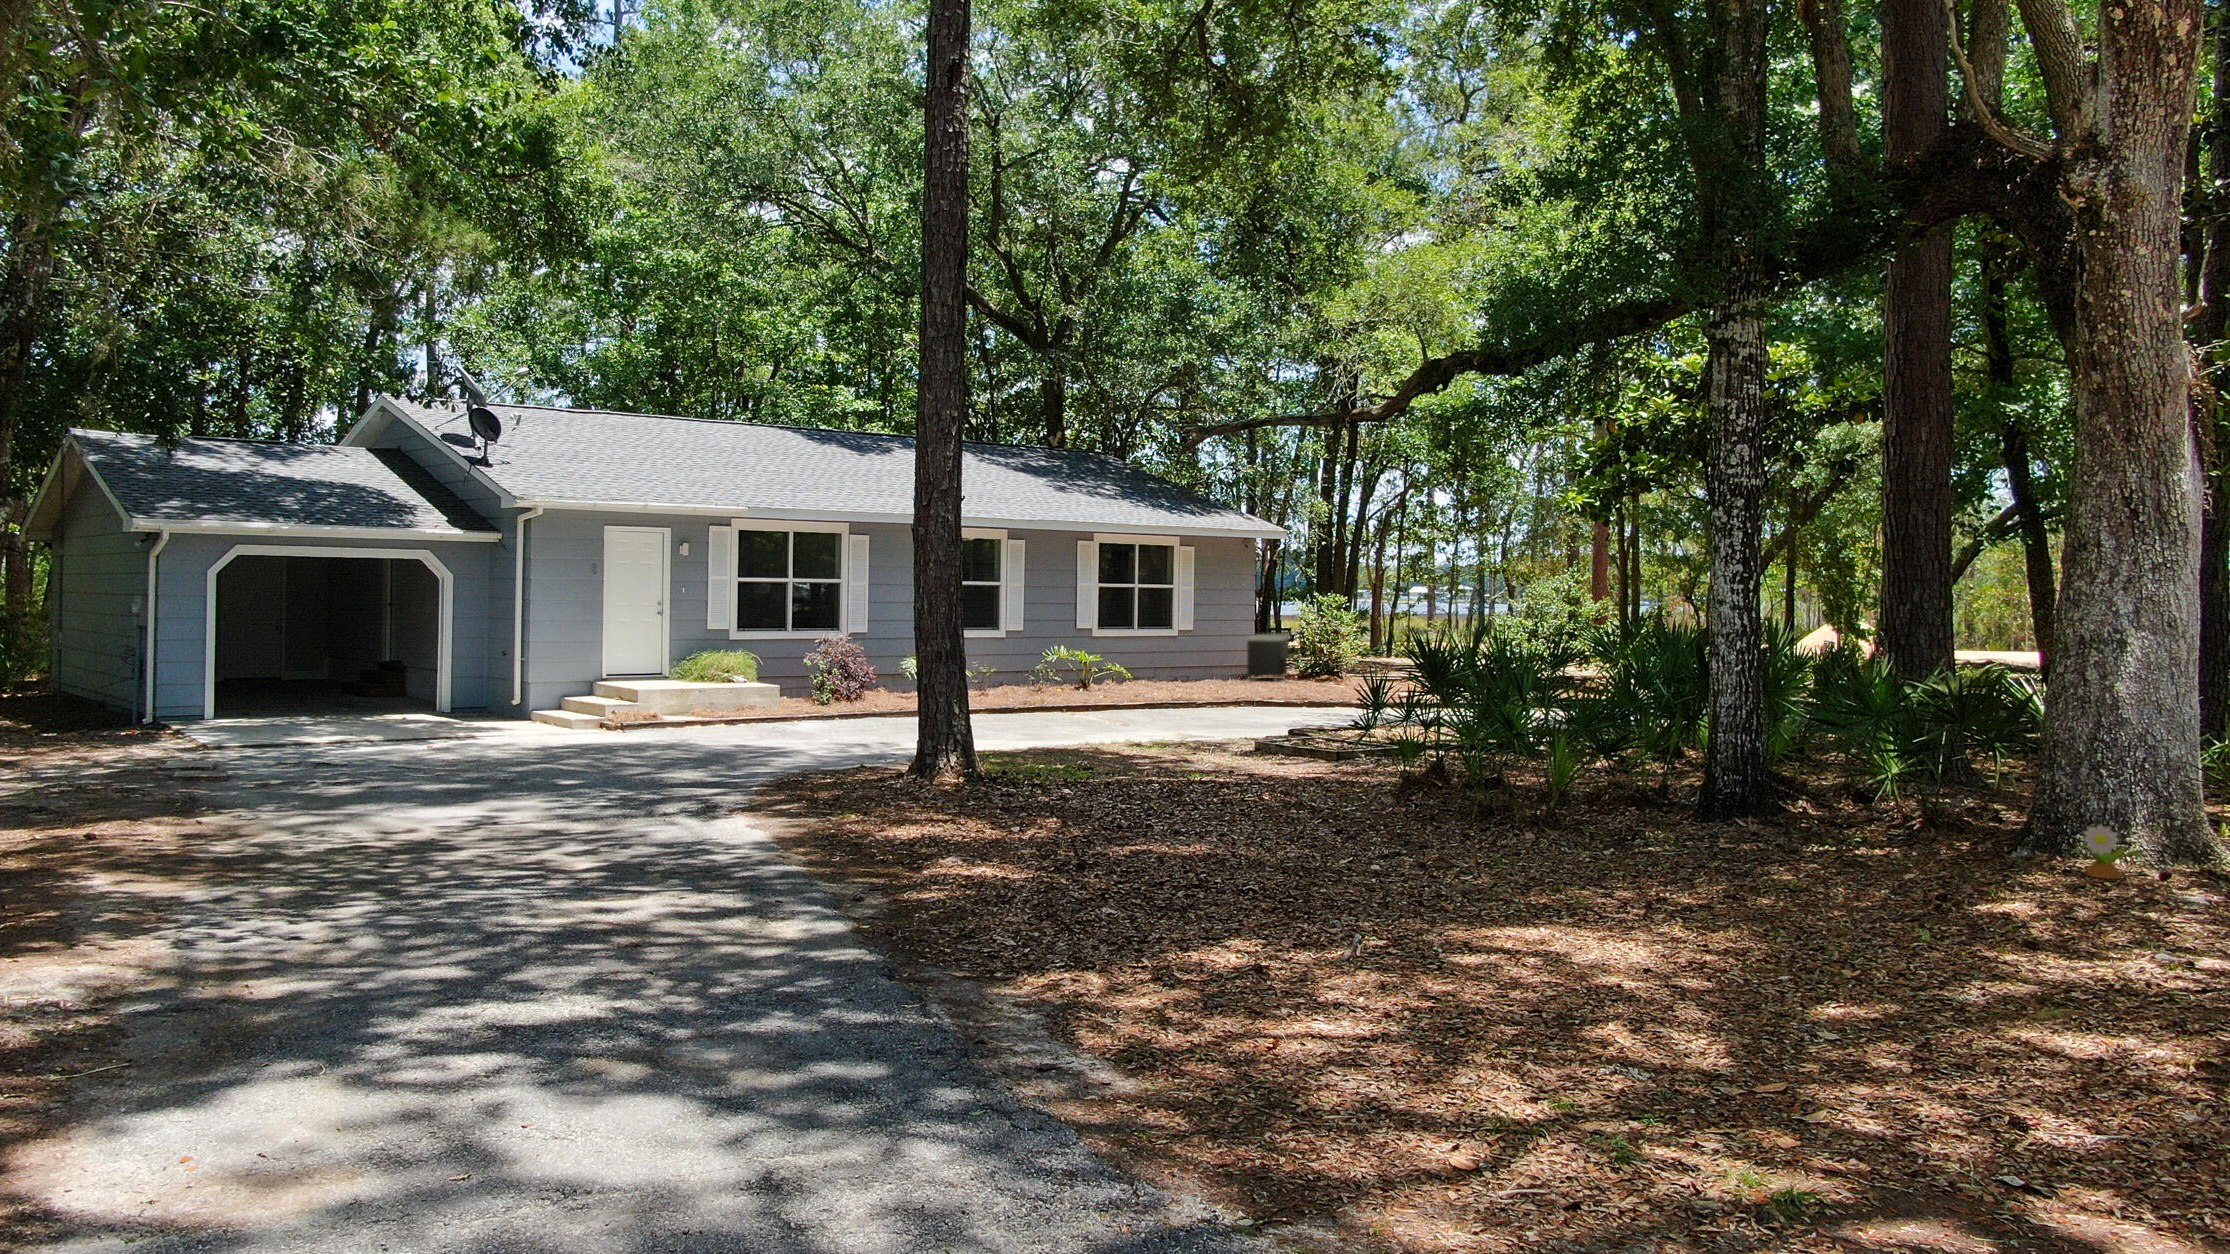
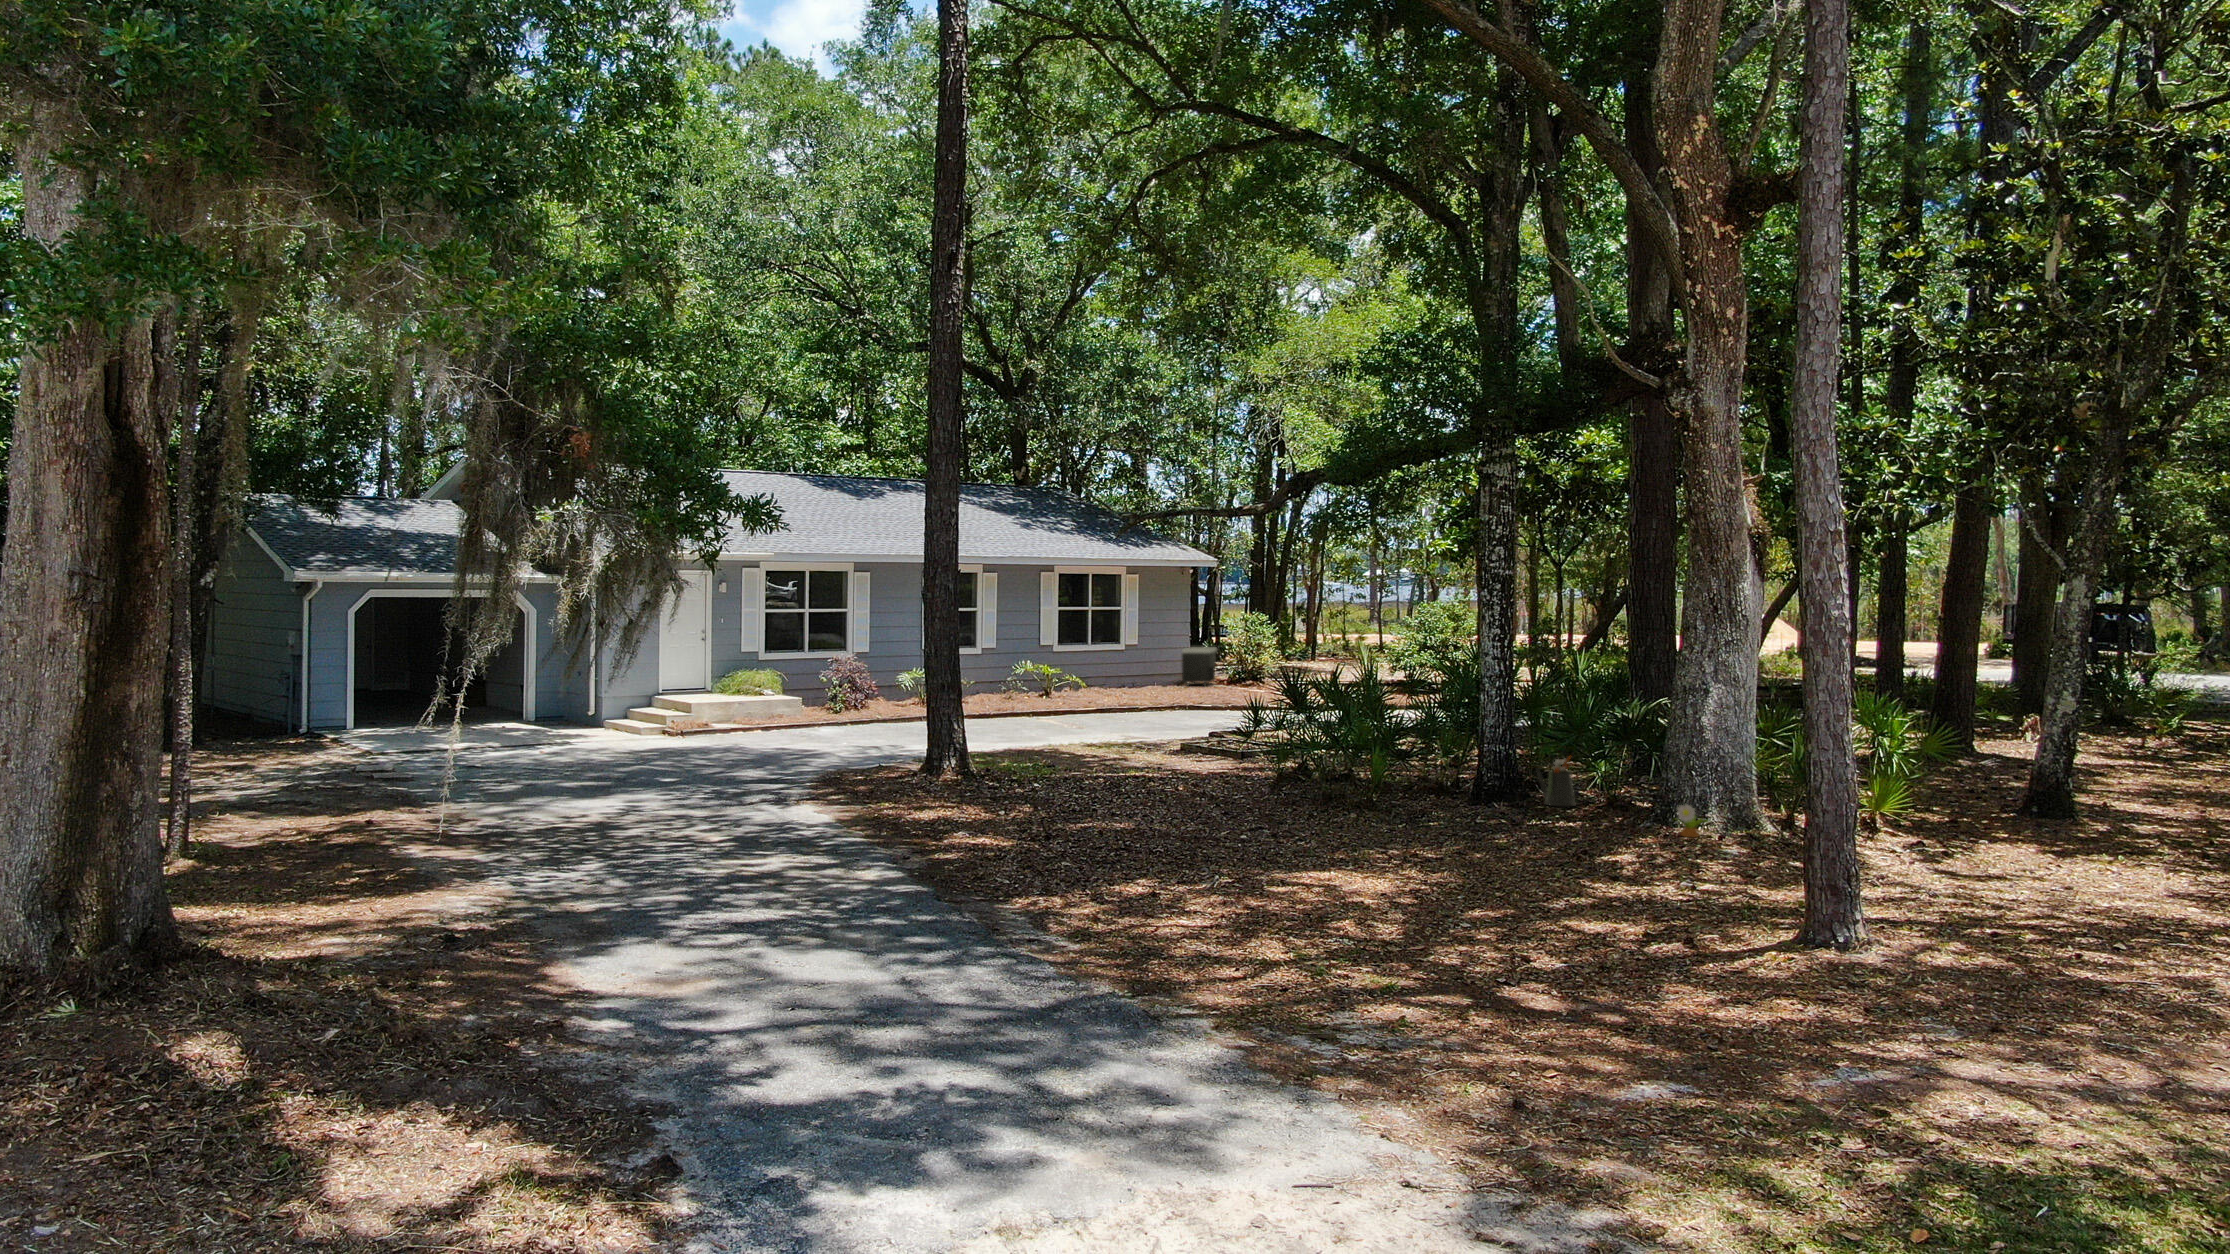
watering can: none [1790,752,1863,829] -> present [1537,756,1575,807]

